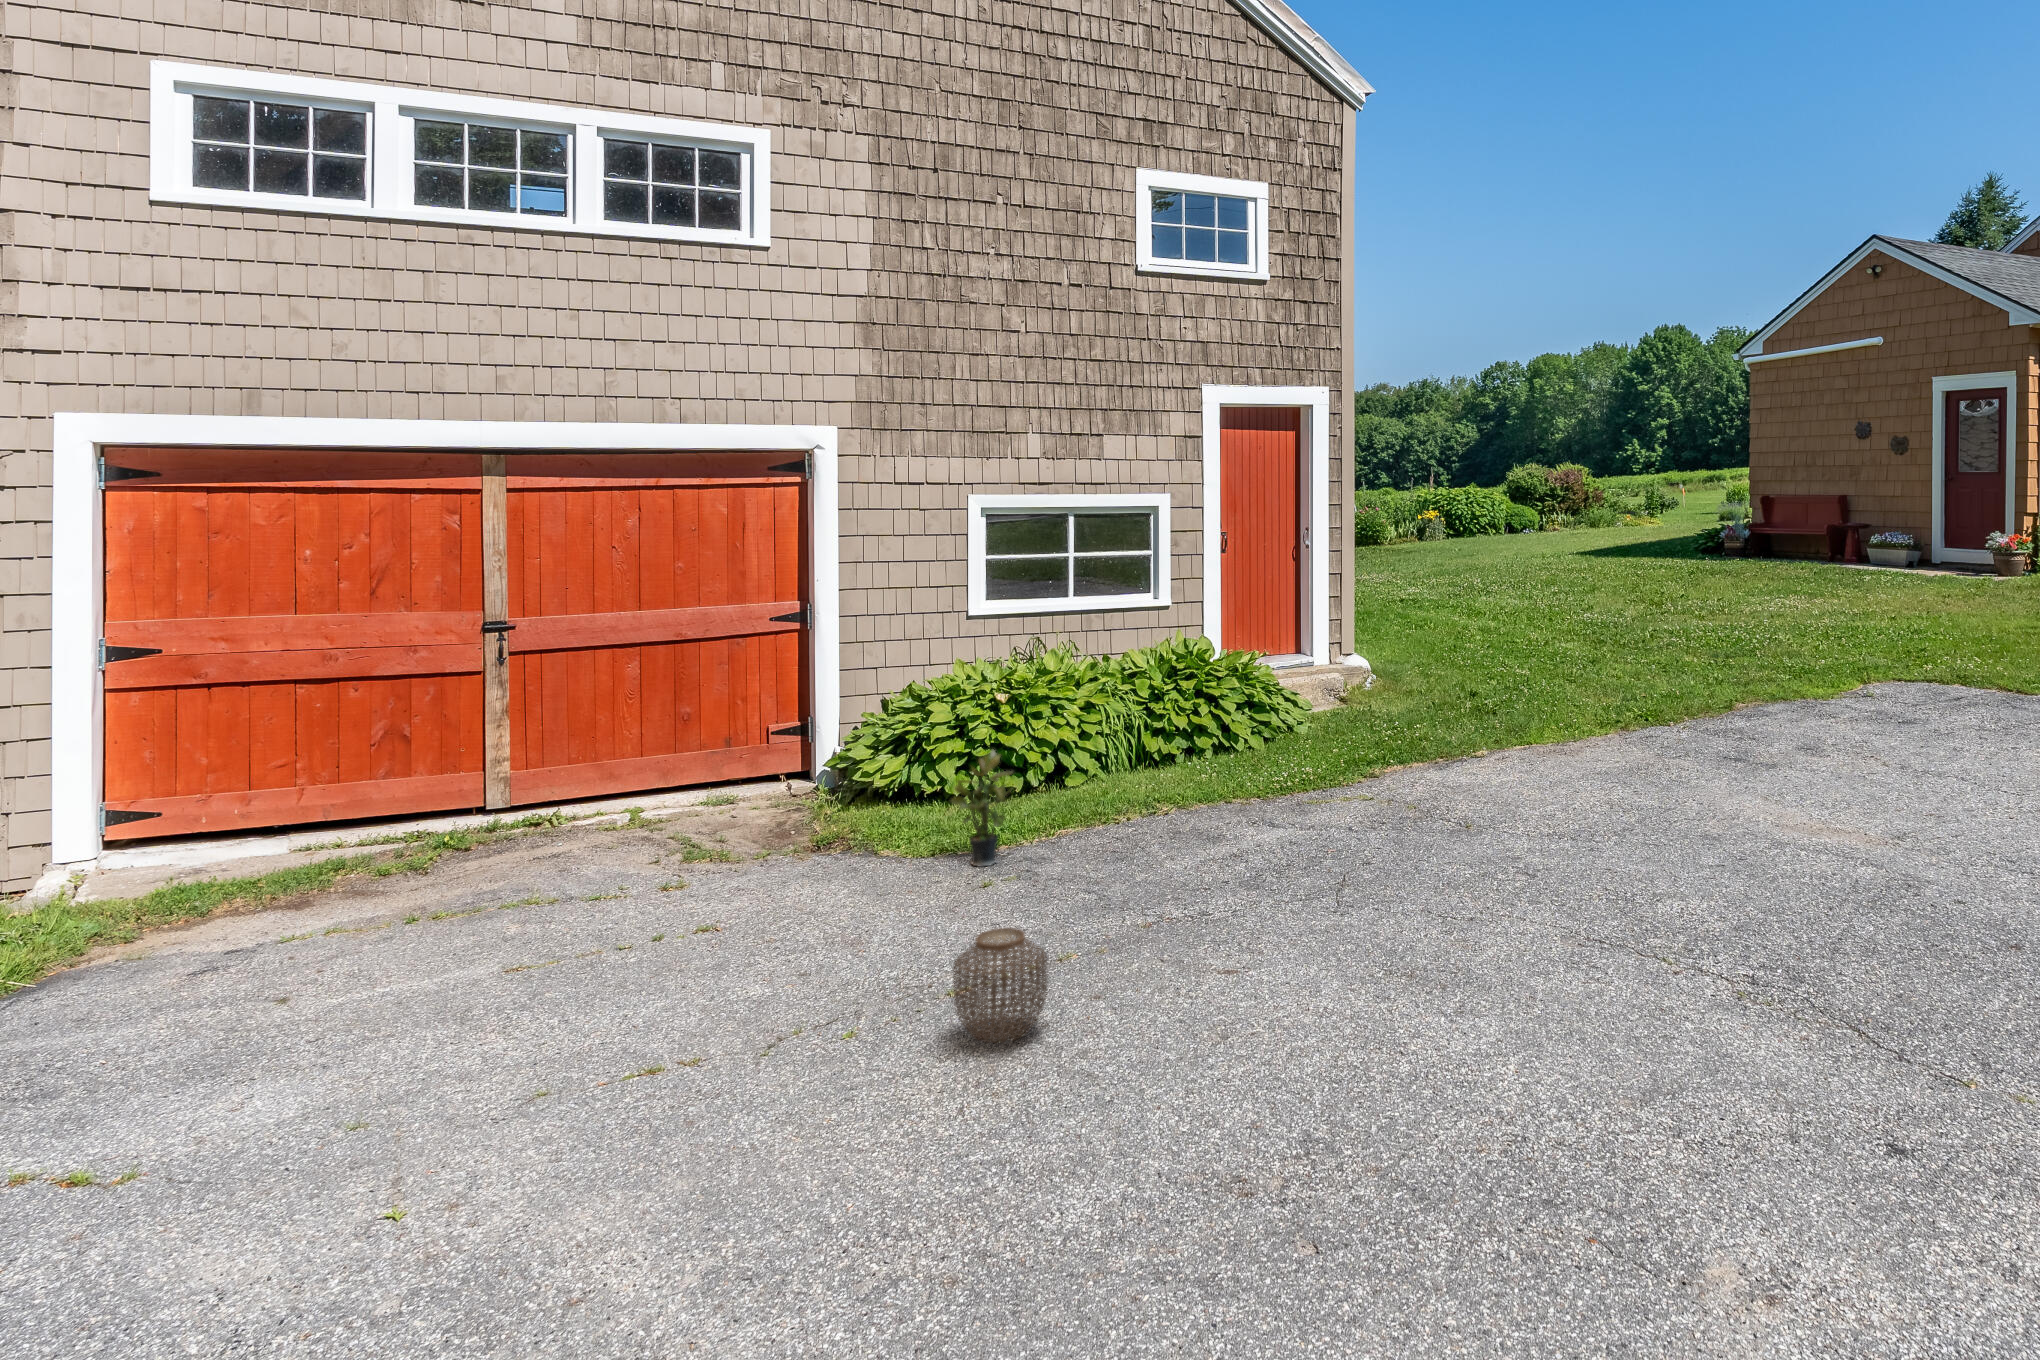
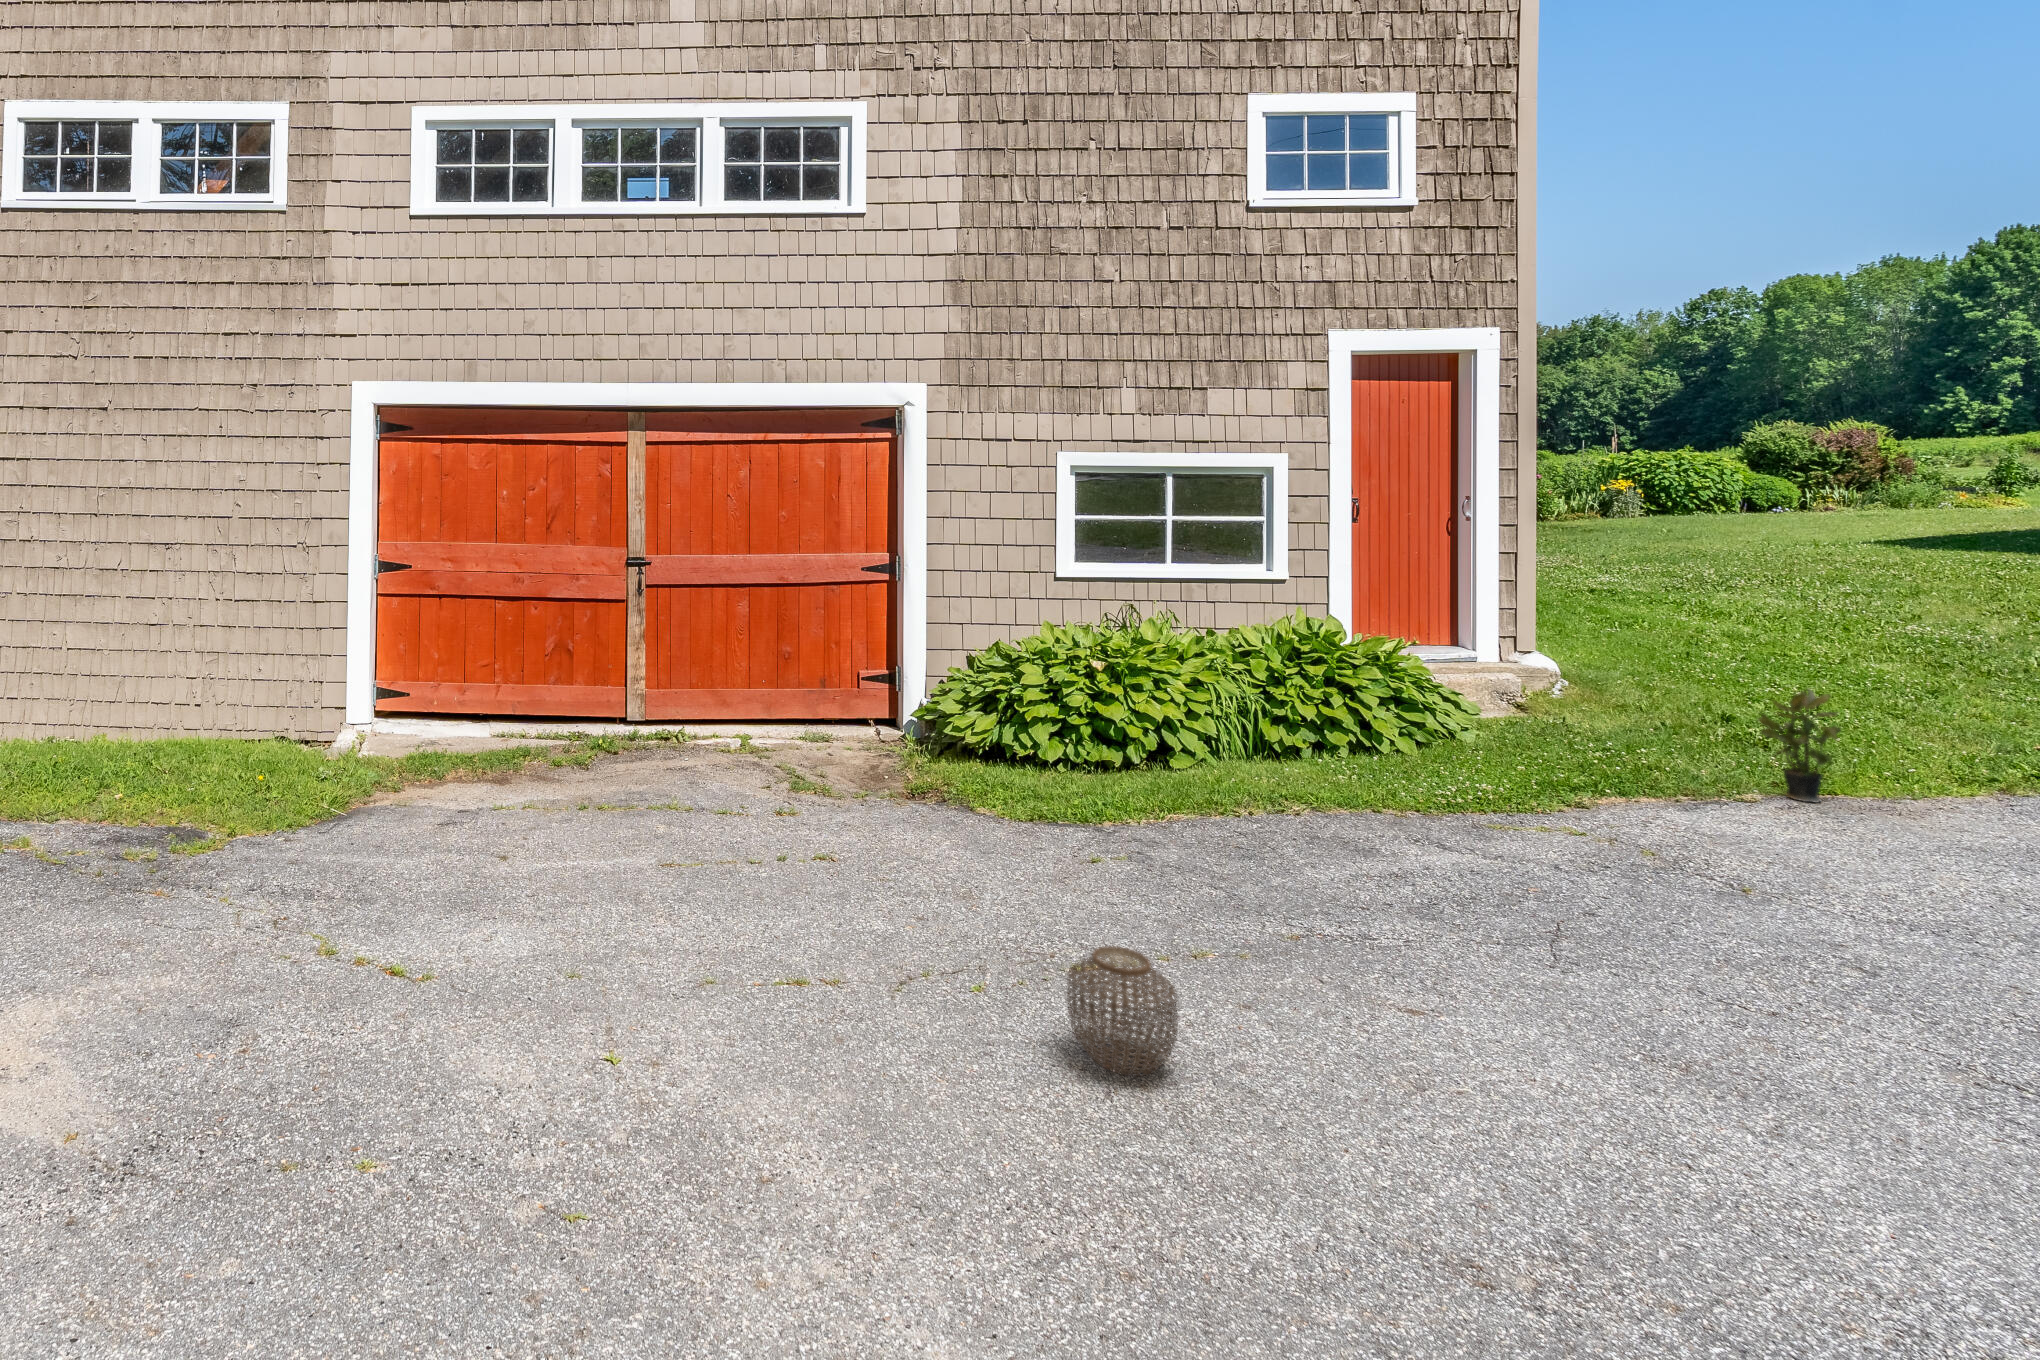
potted plant: present [951,750,1012,867] -> present [1757,689,1841,802]

